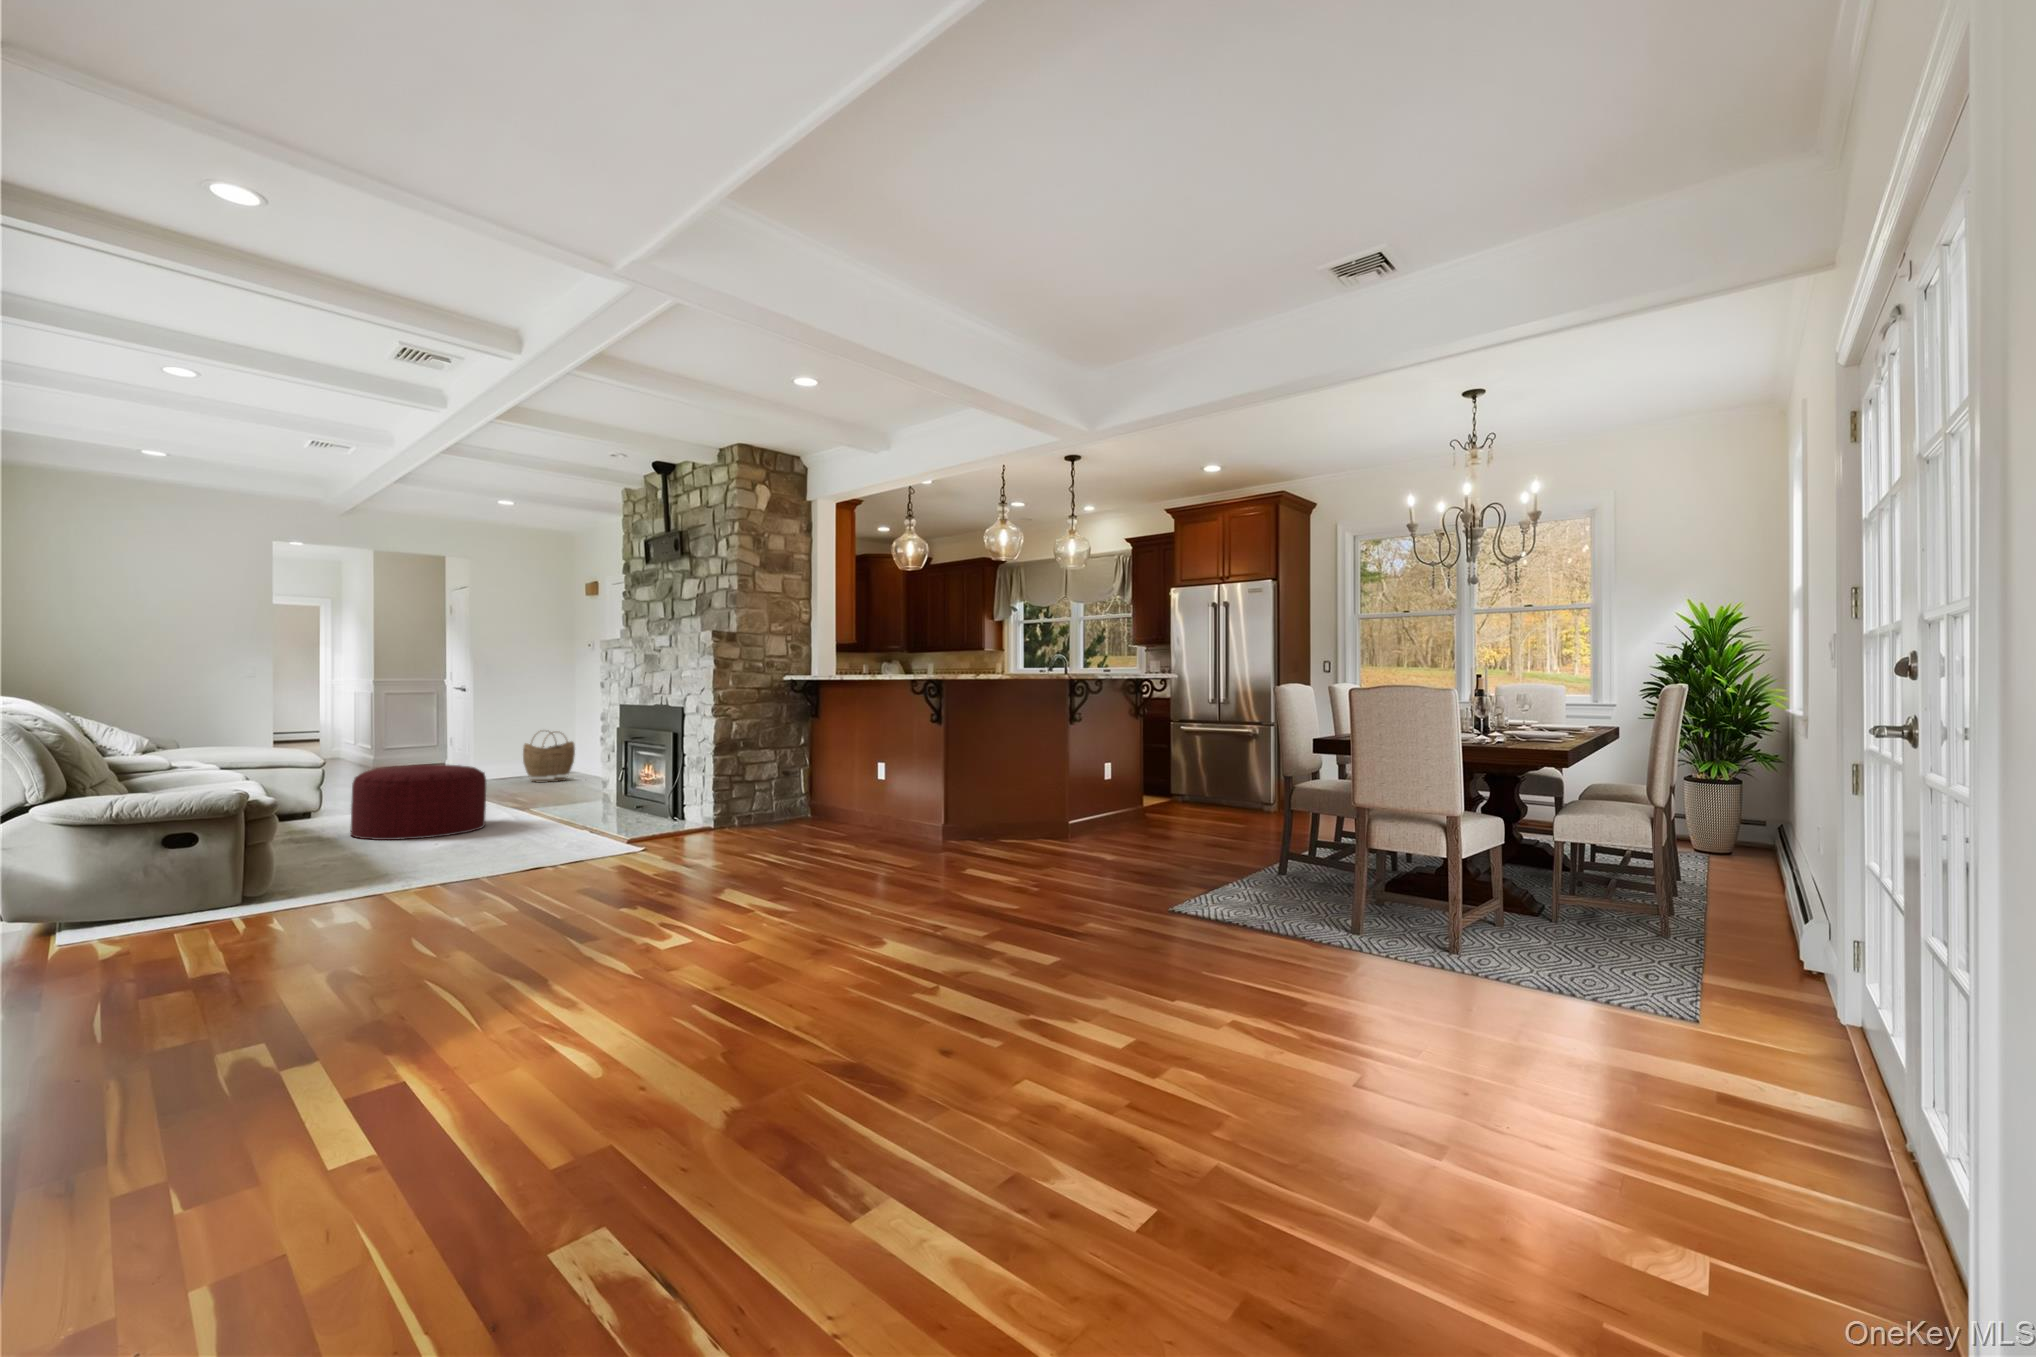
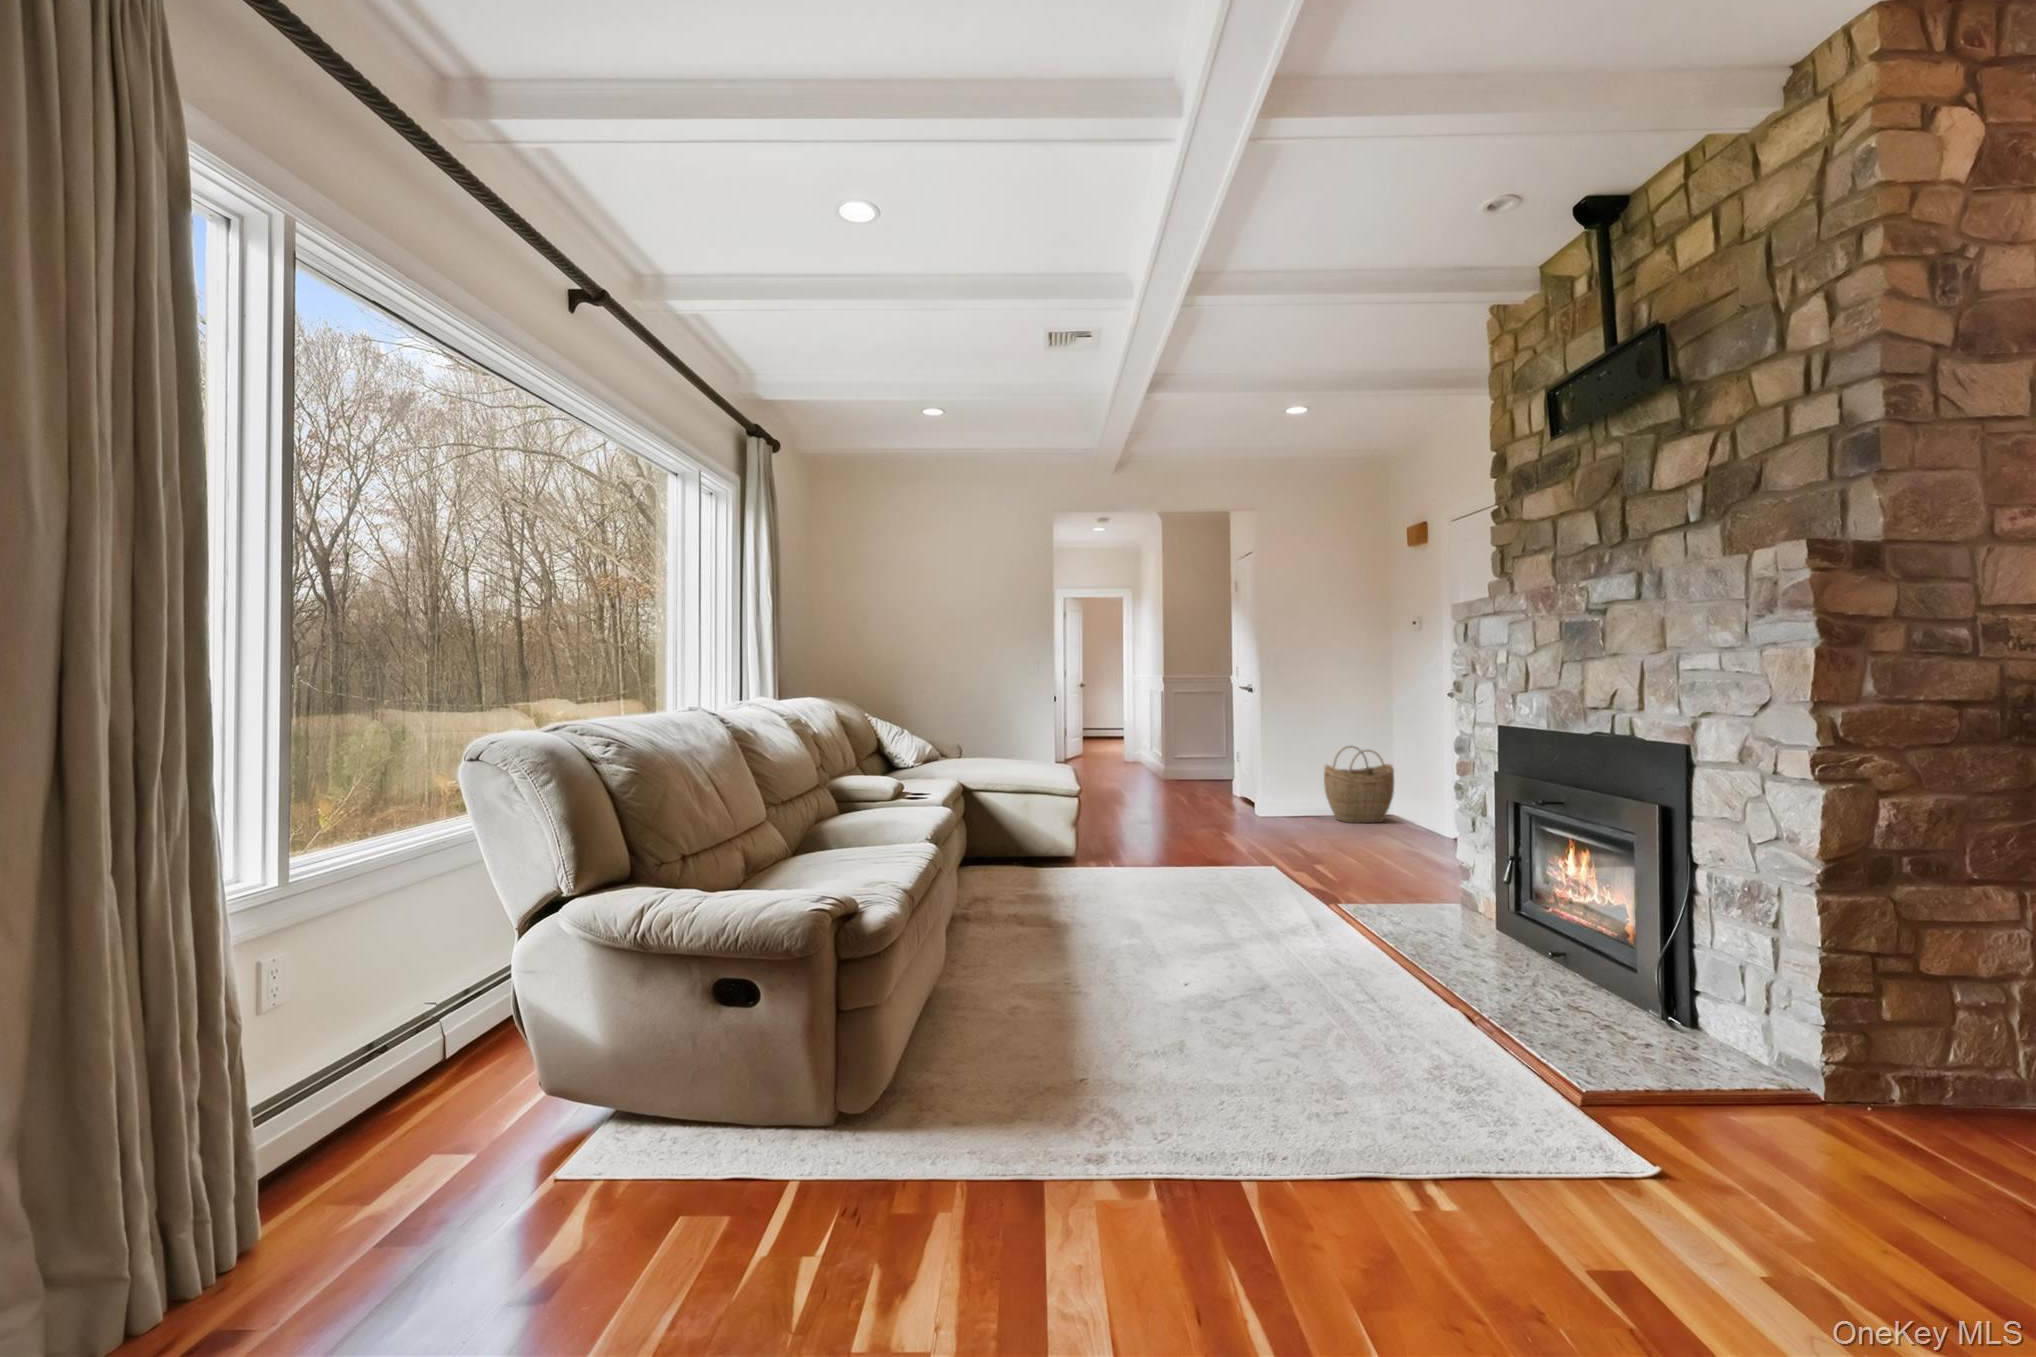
ottoman: present [351,765,486,840] -> none [1092,819,1274,962]

